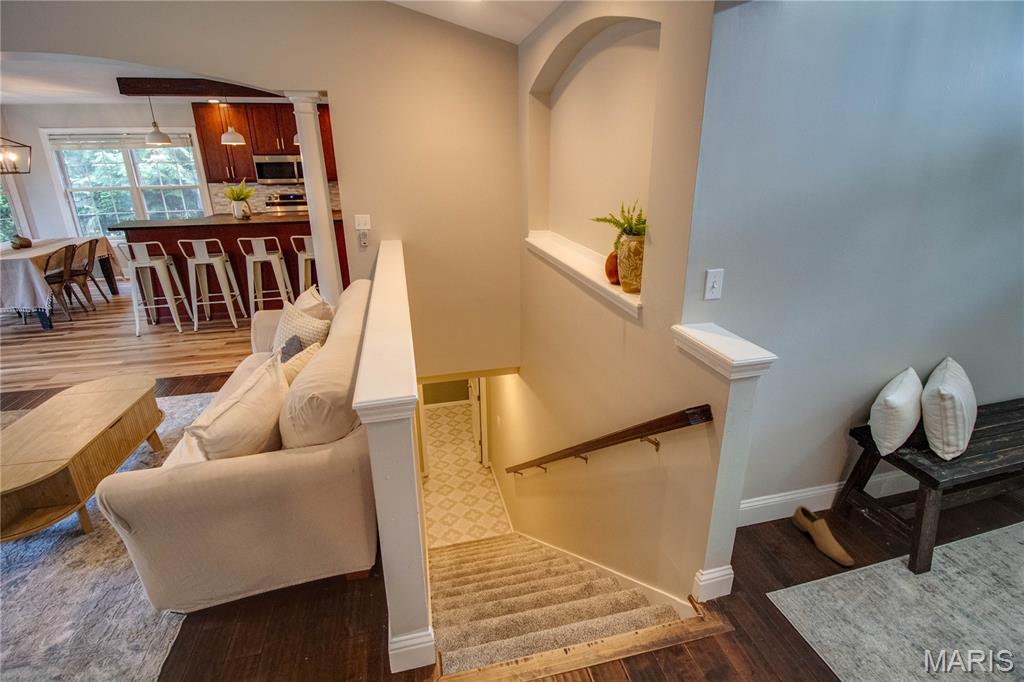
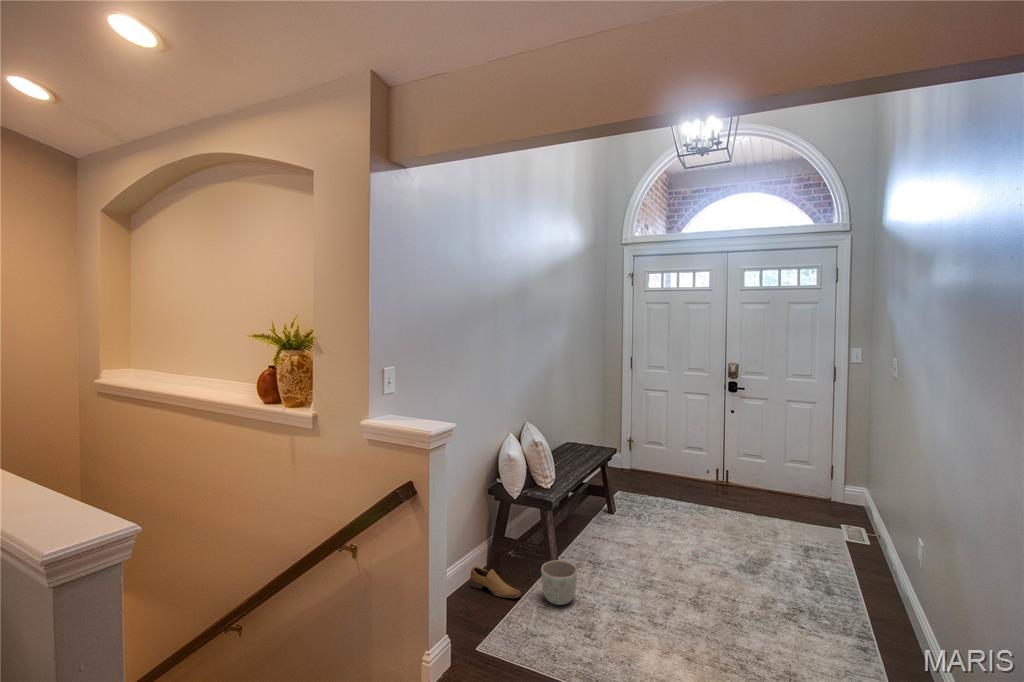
planter: none [887,548,953,611] -> present [541,560,577,605]

